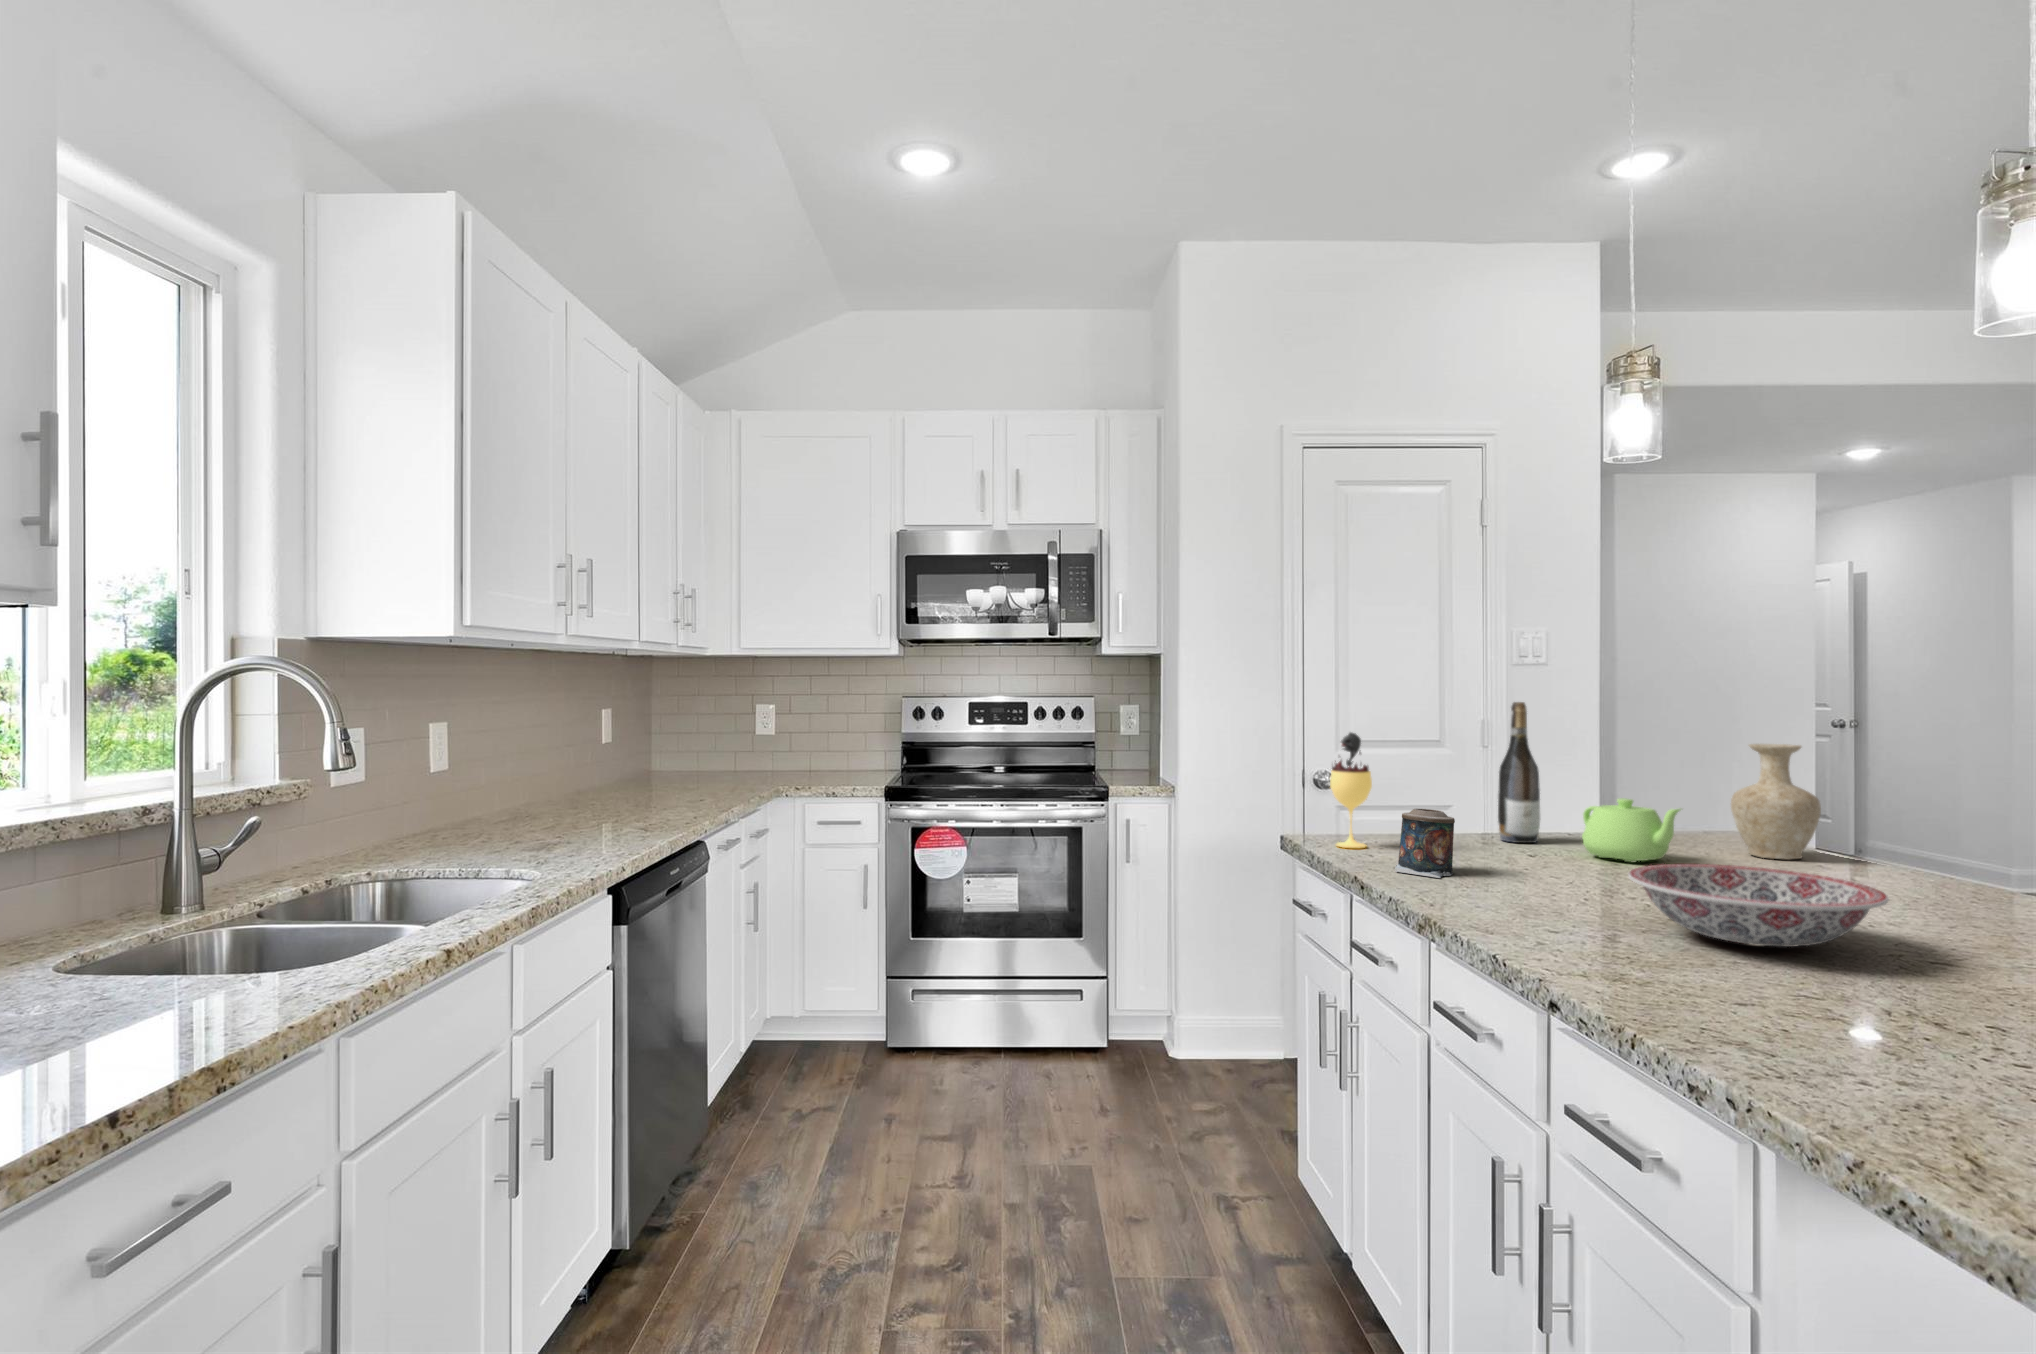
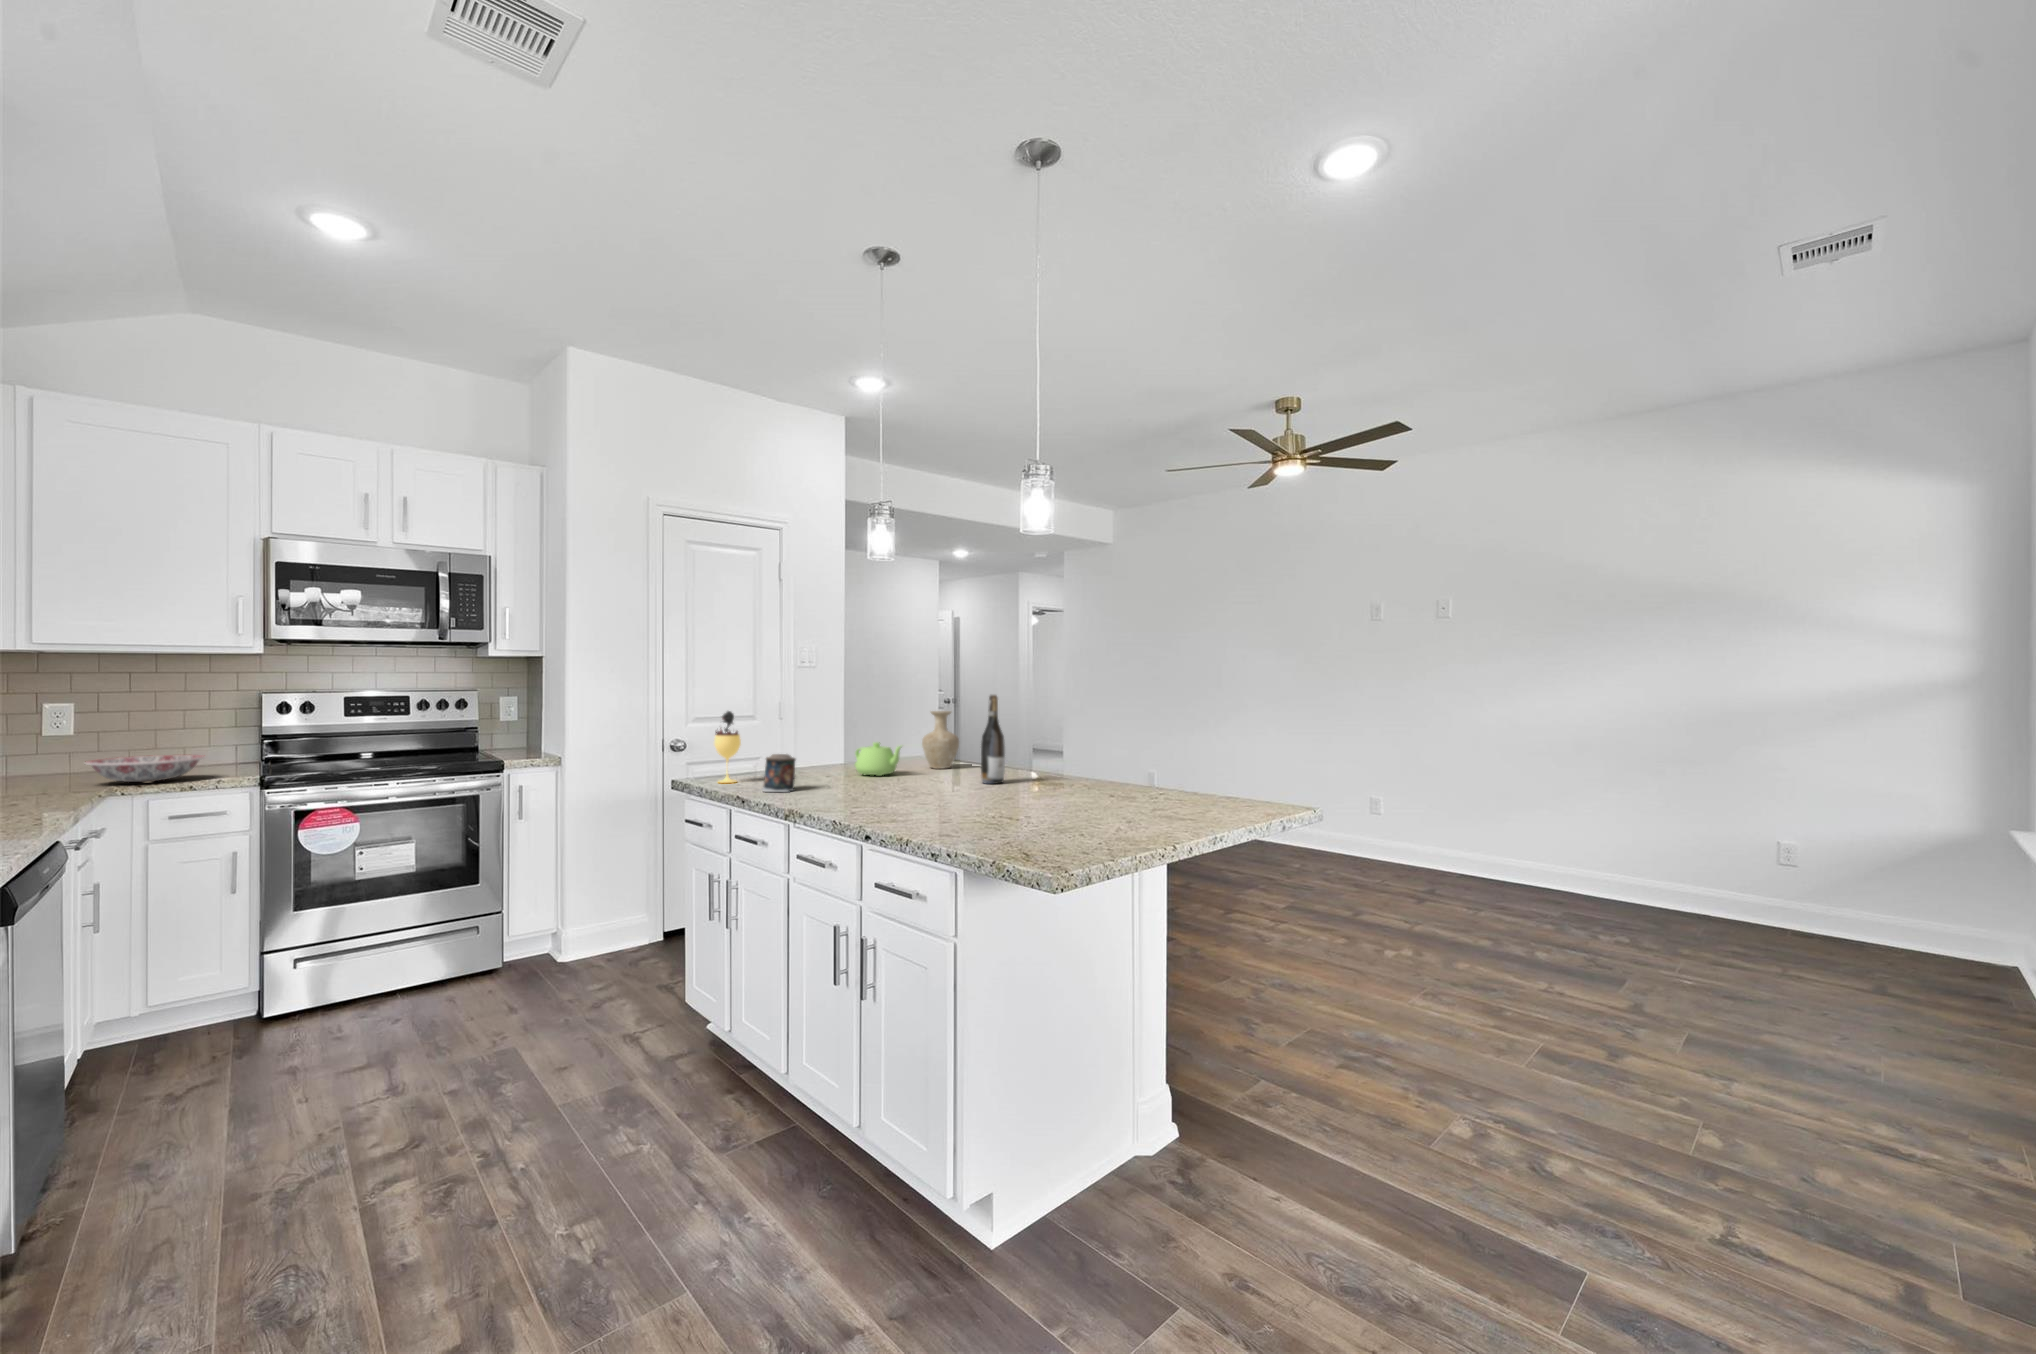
wine bottle: present [1498,702,1540,843] -> present [981,695,1005,784]
ceramic bowl: present [1628,864,1889,947] -> present [85,755,205,782]

